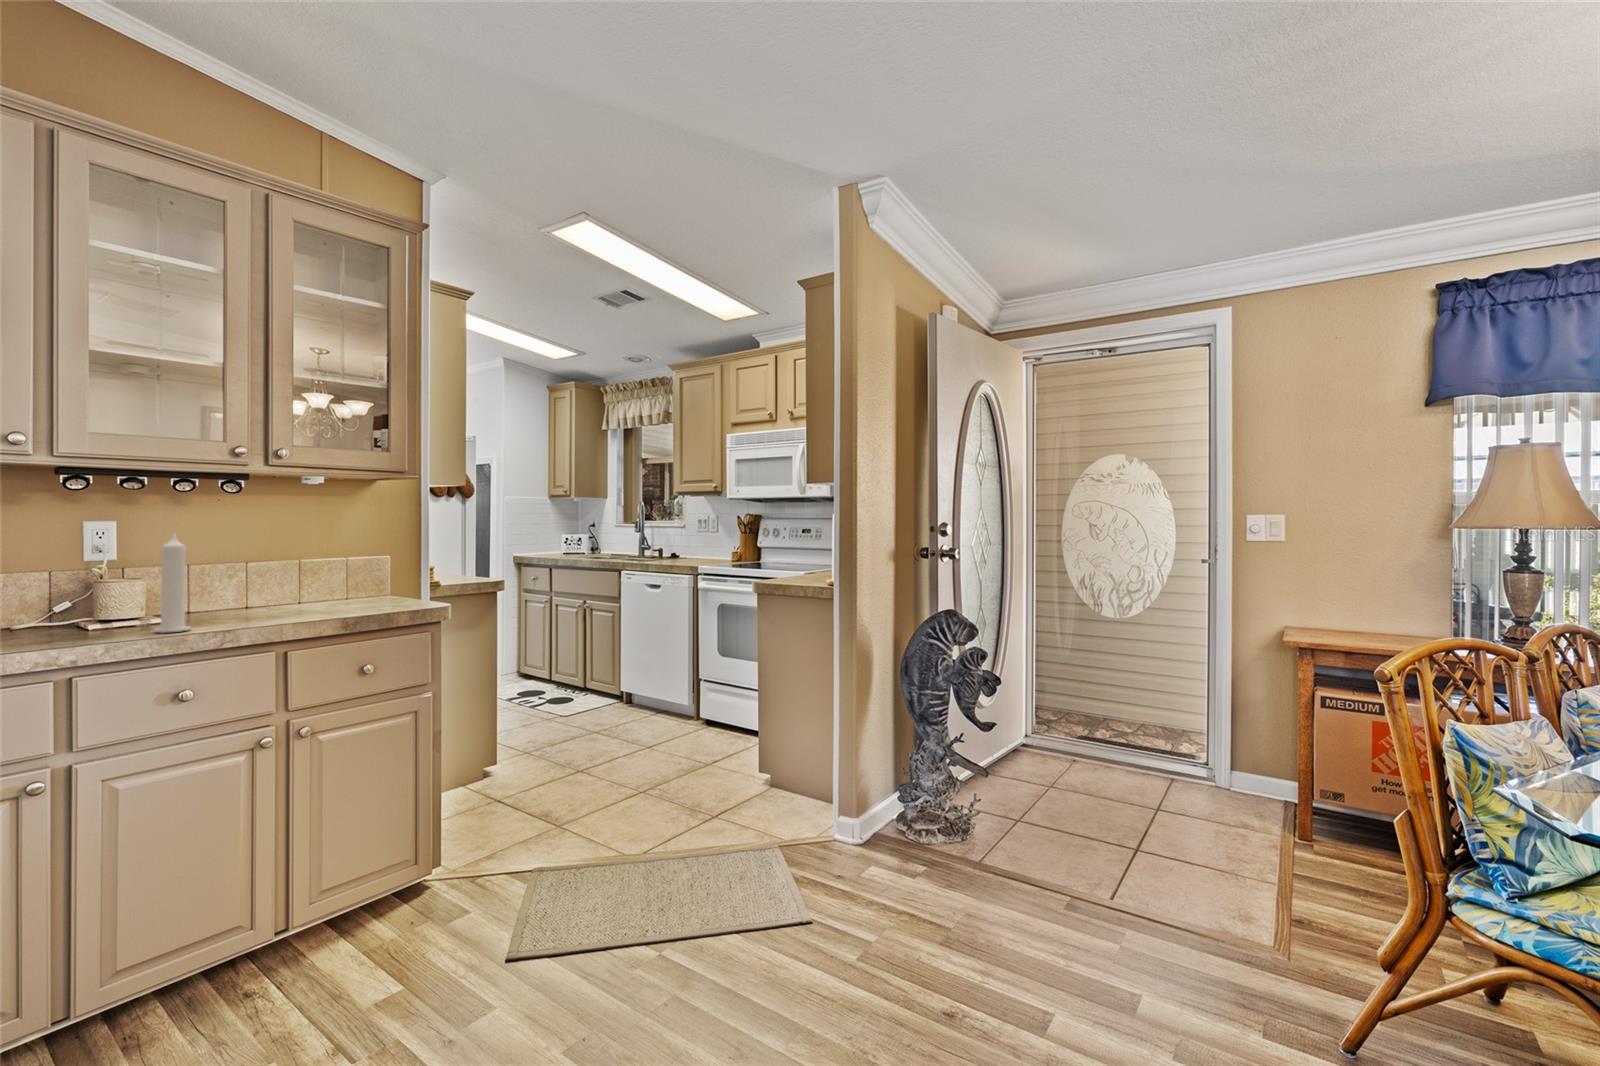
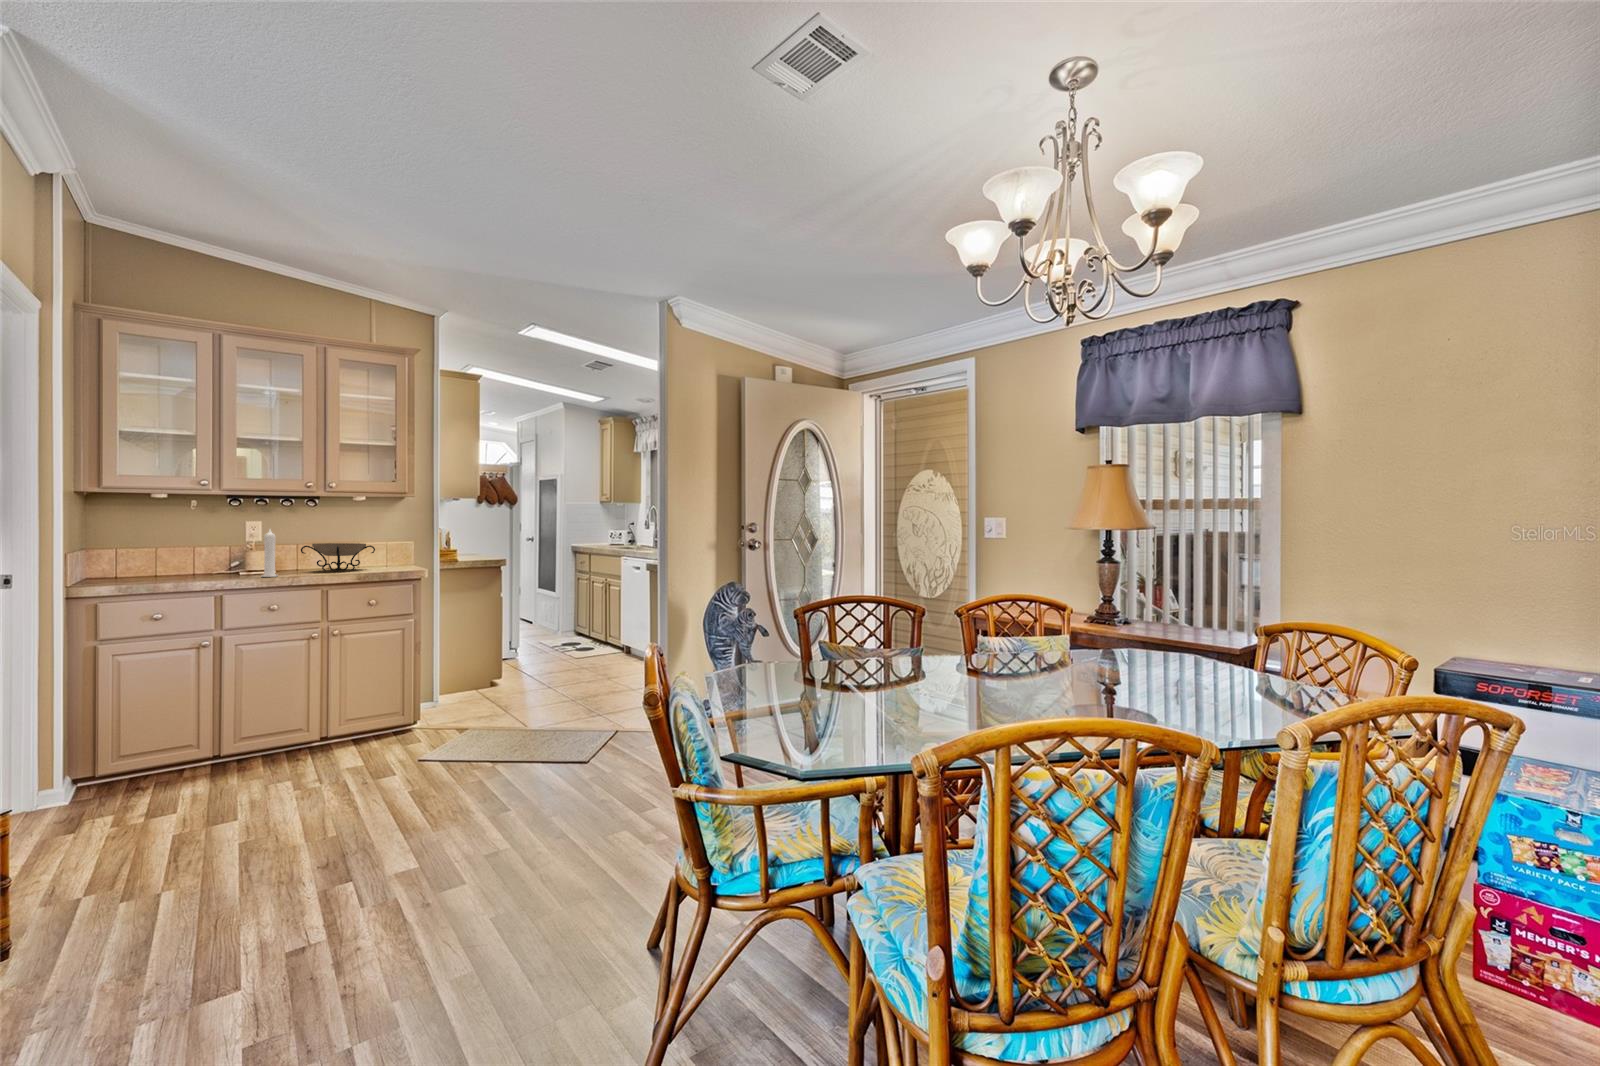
decorative bowl: none [219,560,359,612] -> present [301,543,375,571]

